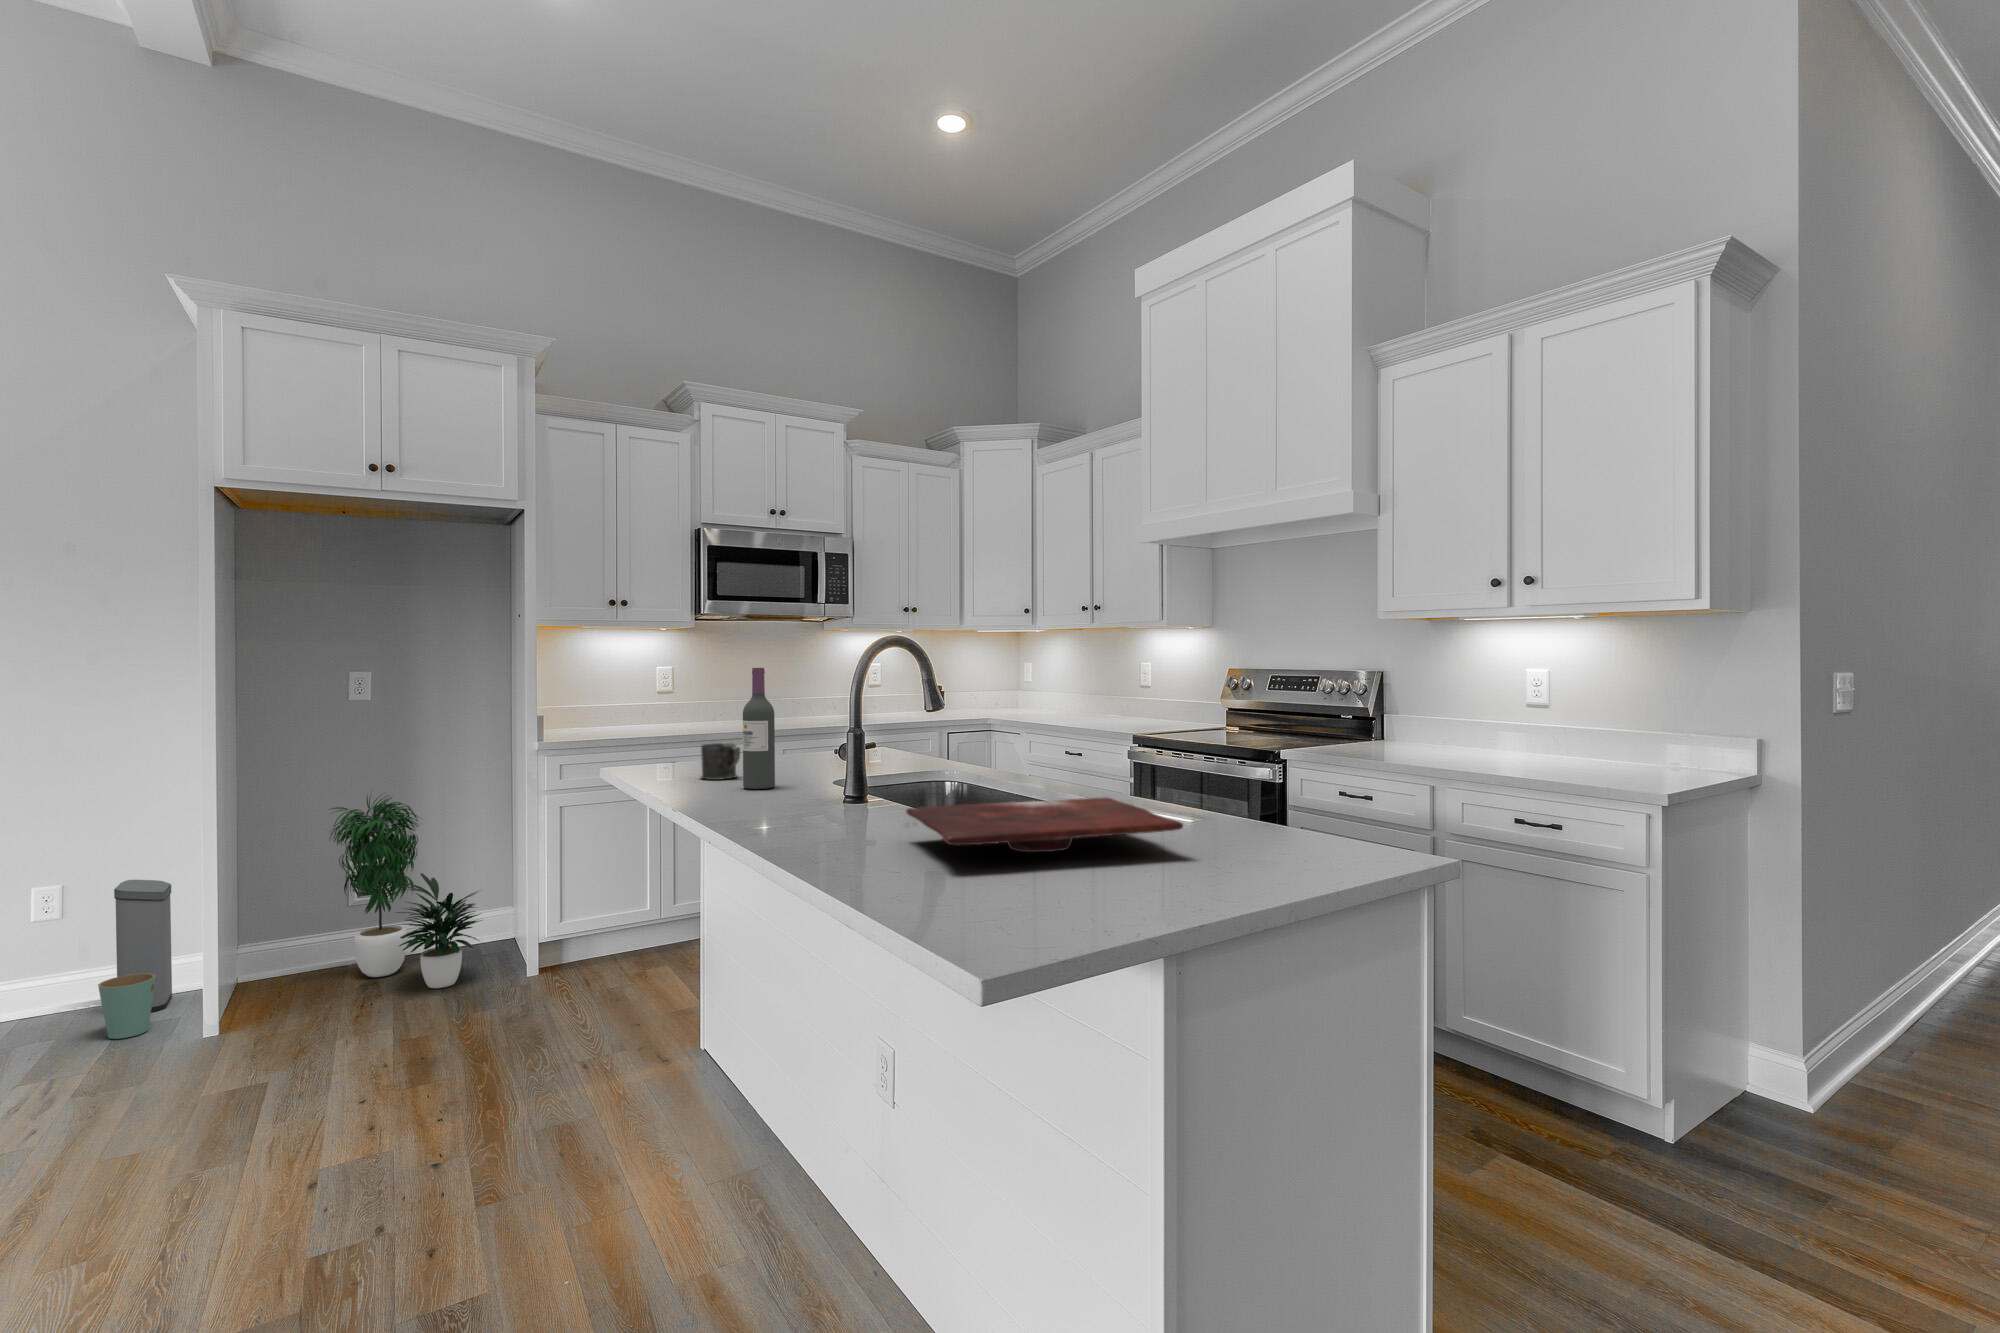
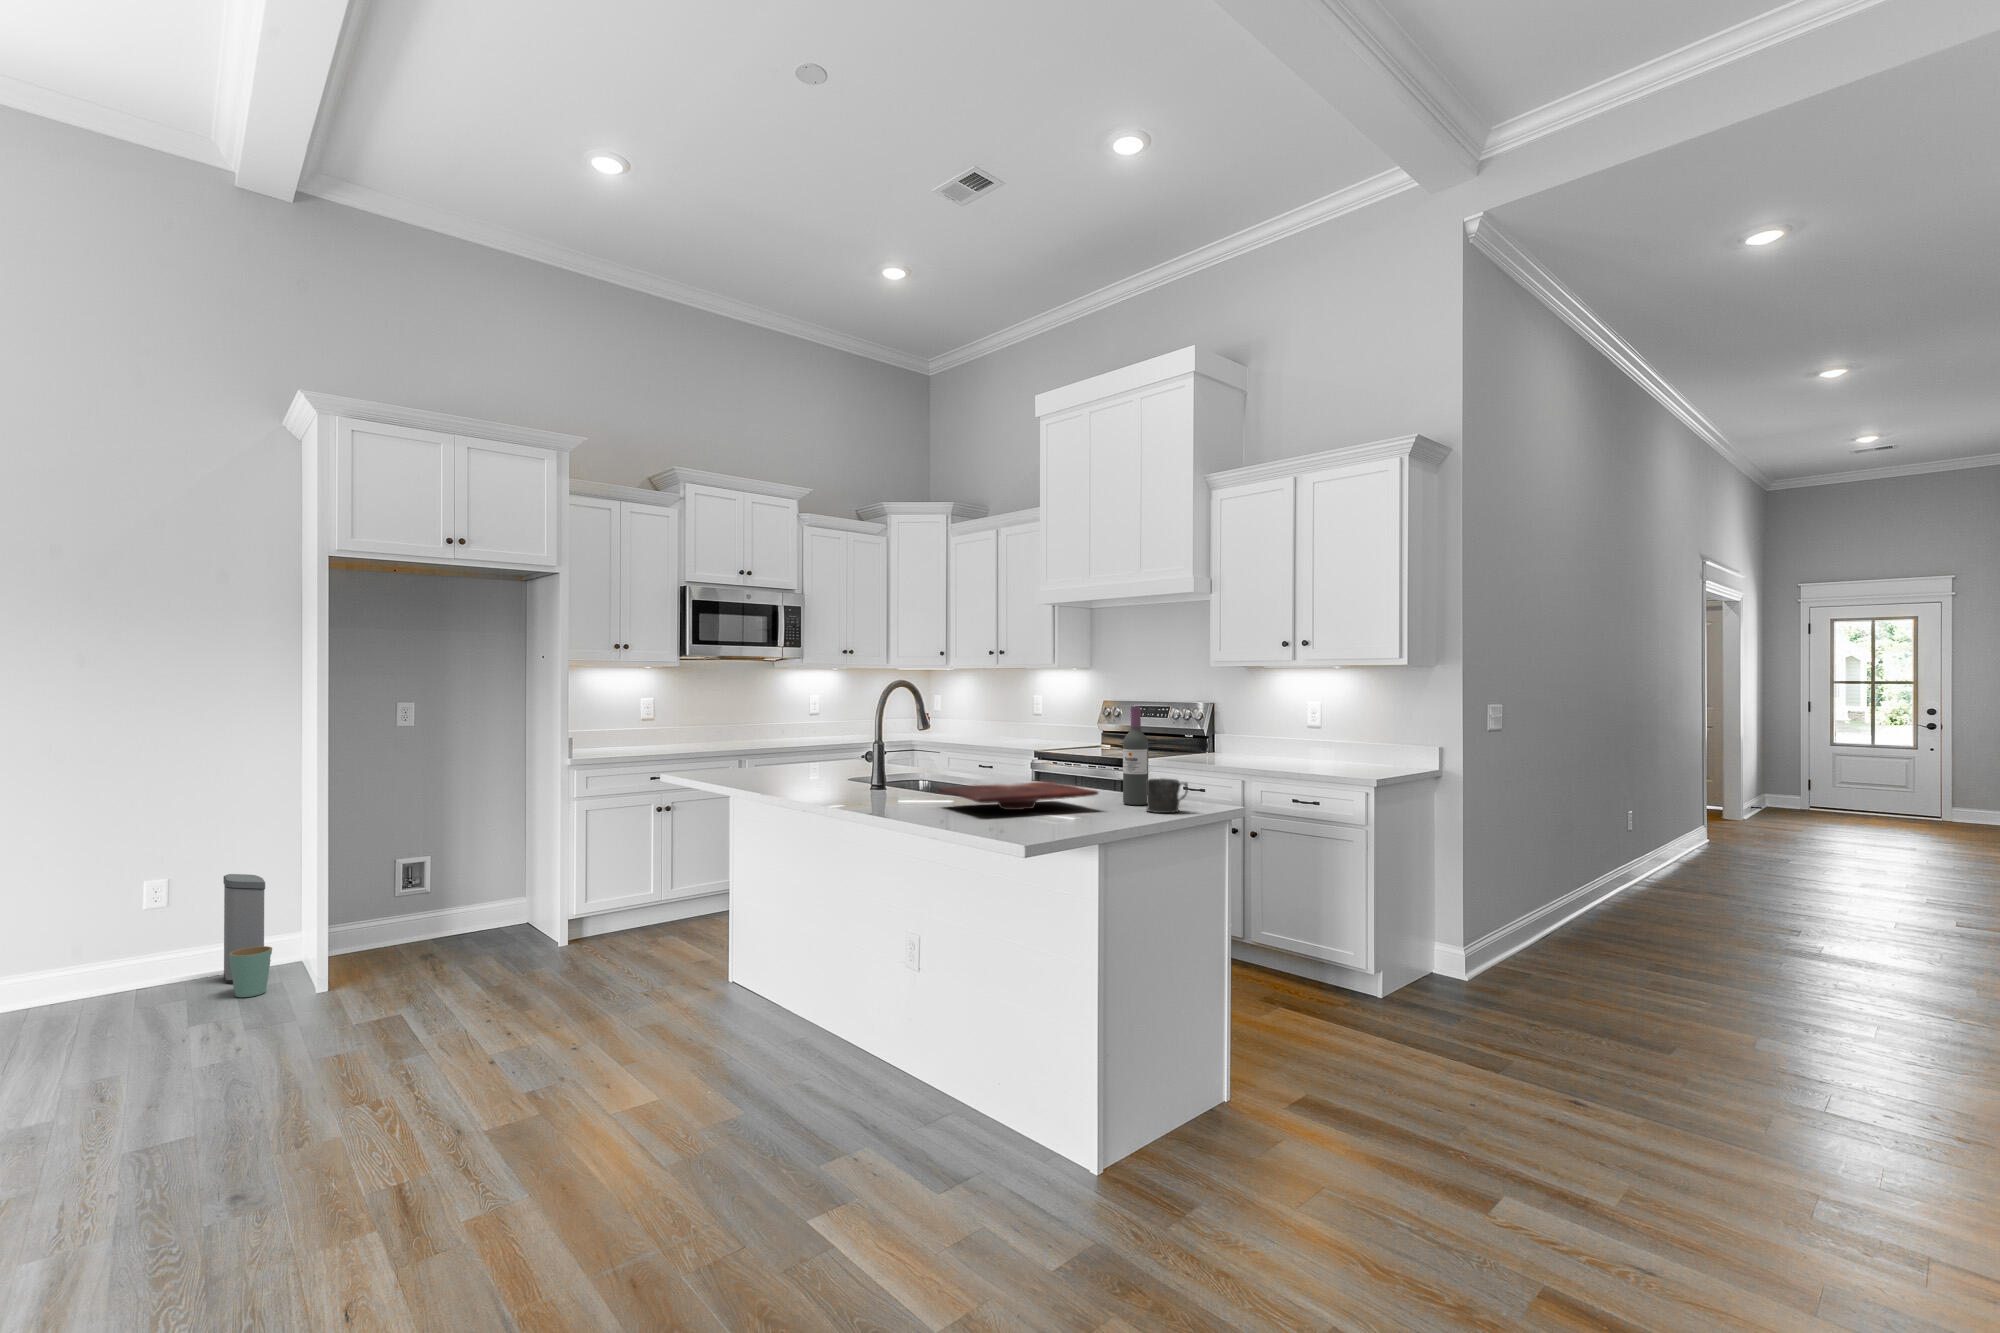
wine bottle: present [743,668,775,789] -> present [1123,706,1148,805]
mug: present [701,743,740,780] -> present [1147,778,1188,813]
potted plant: present [330,795,482,988] -> none [391,797,527,957]

